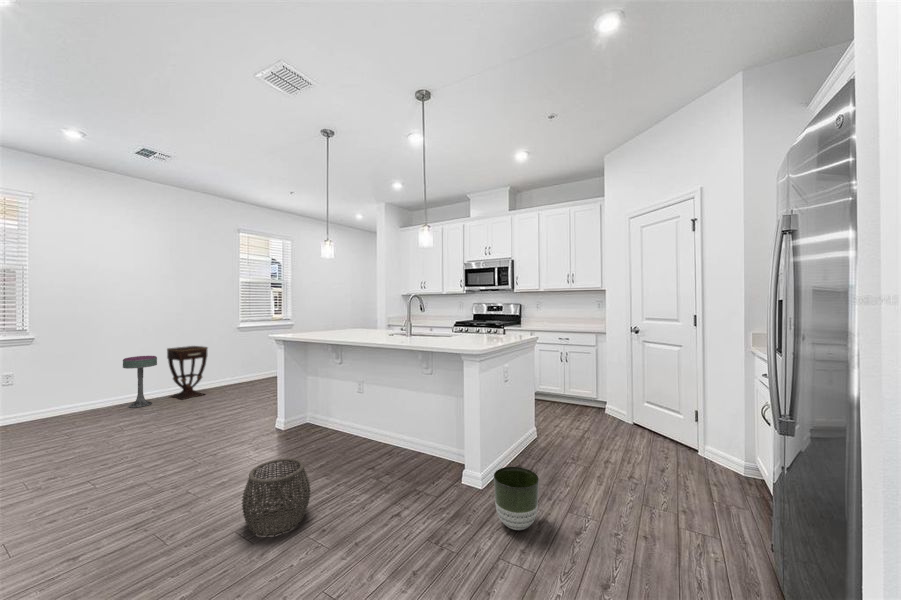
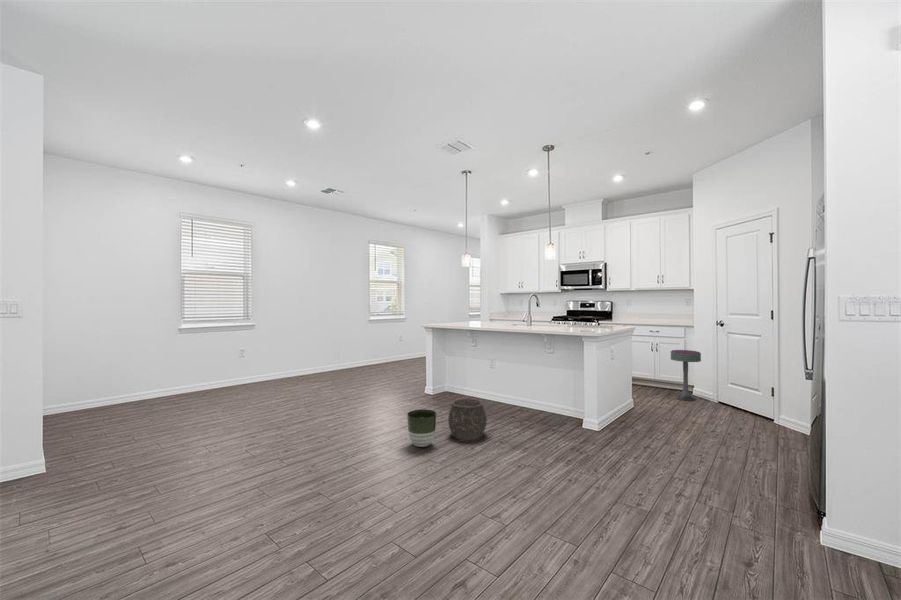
side table: present [167,346,208,400] -> none [328,333,356,373]
bar stool: present [123,356,157,408] -> present [671,350,701,401]
planter: present [494,467,539,530] -> present [407,409,436,447]

